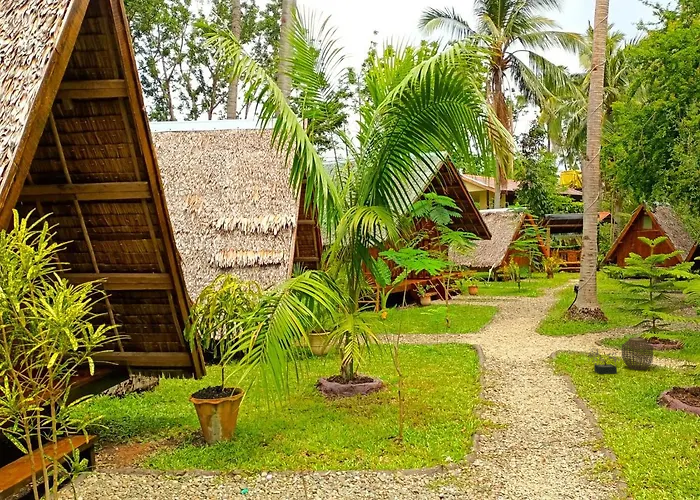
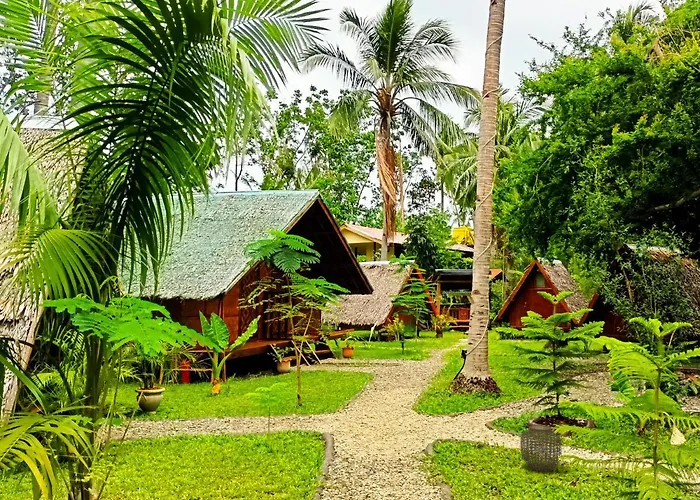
decorative plant: present [588,348,619,374] -> none [476,441,518,481]

